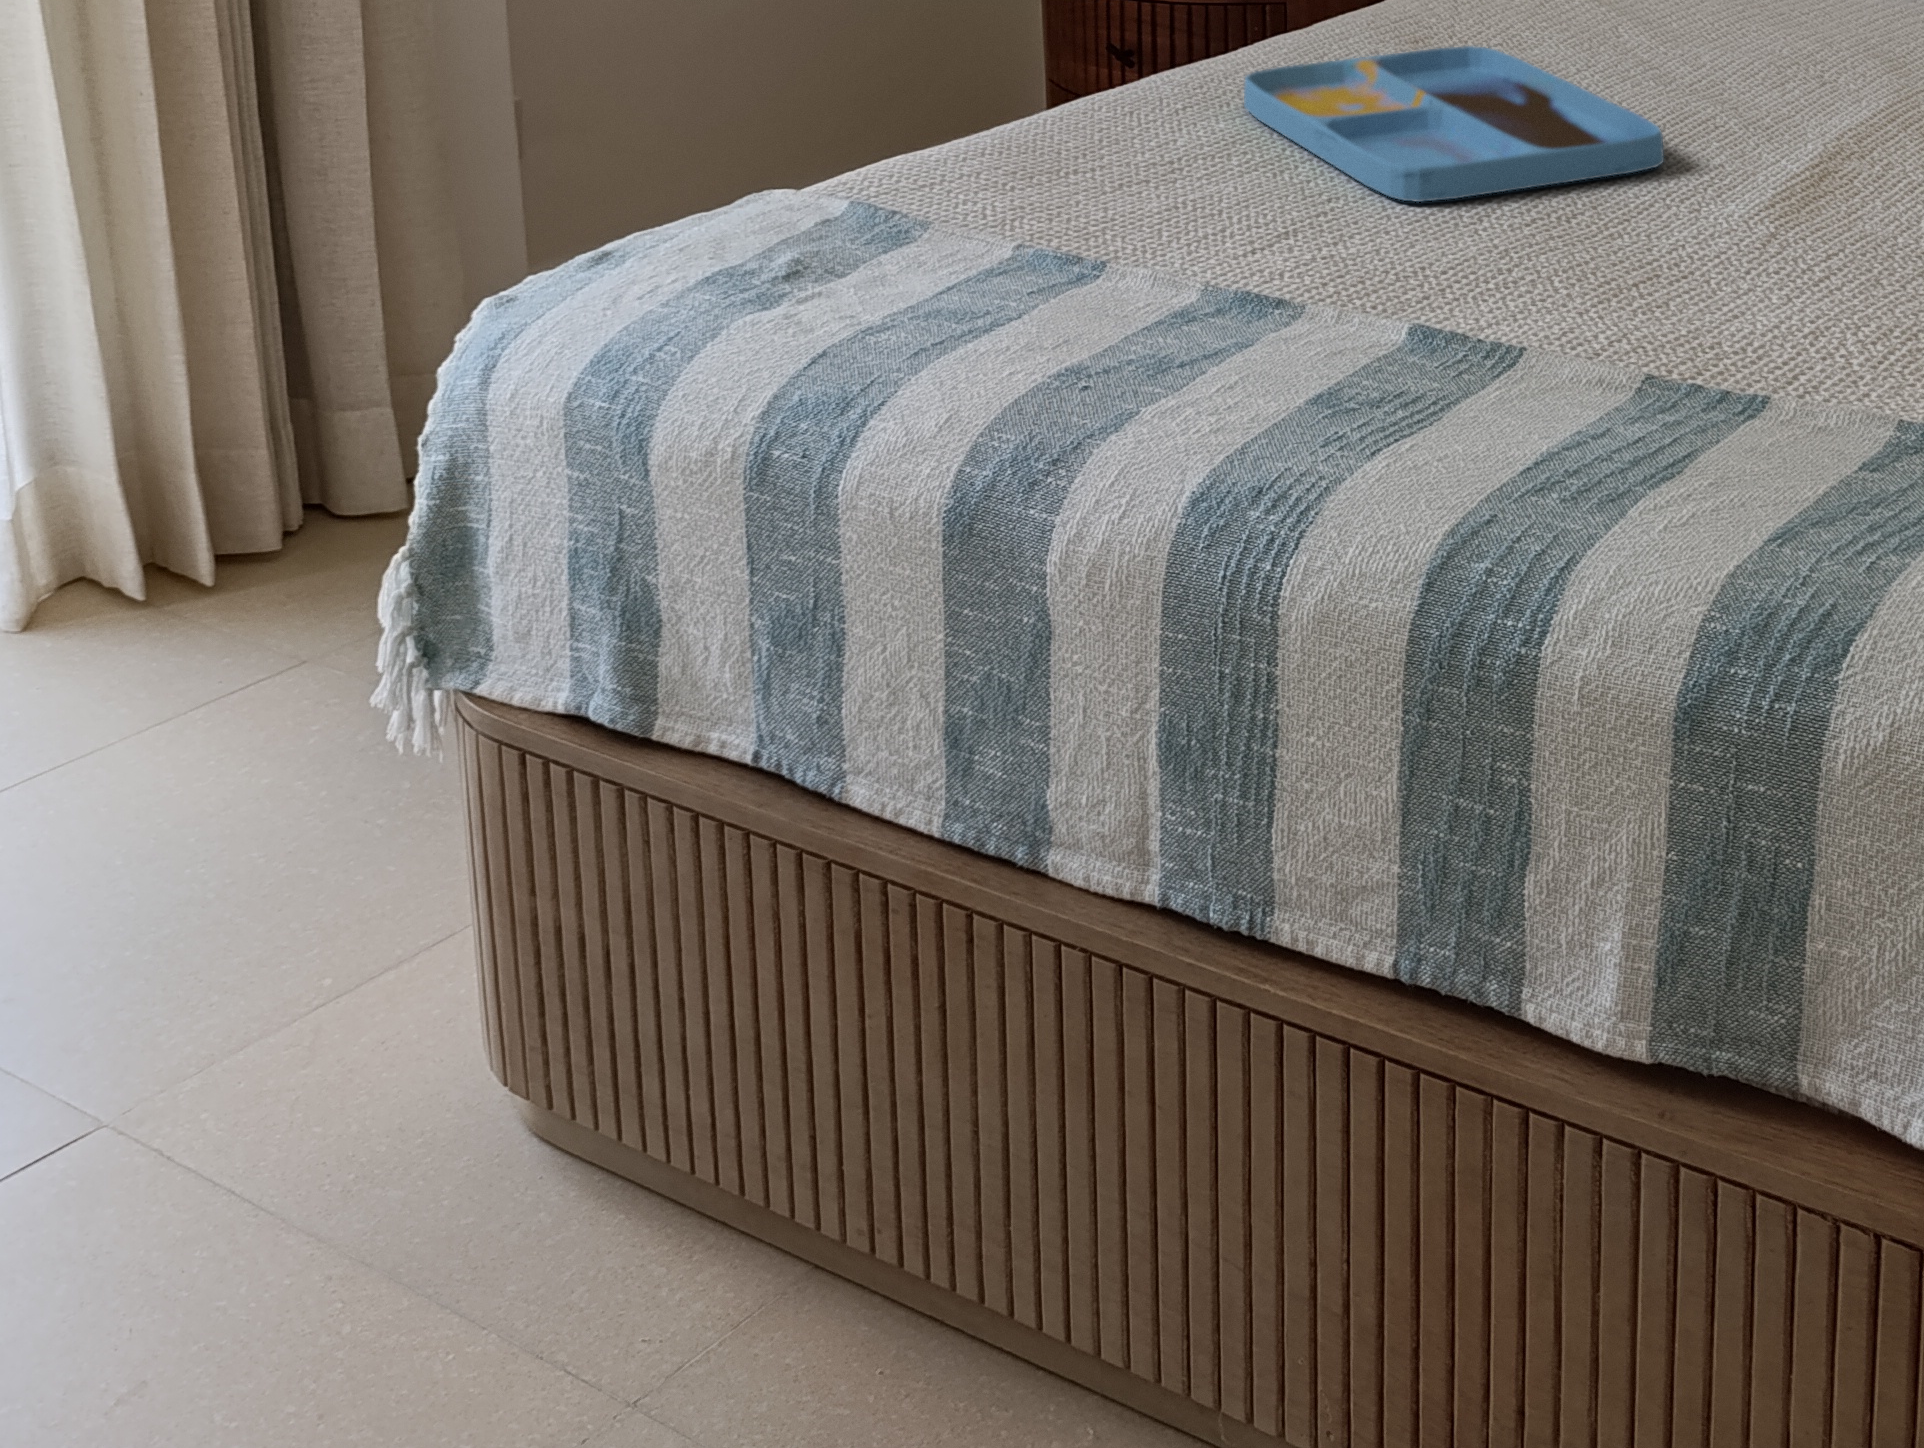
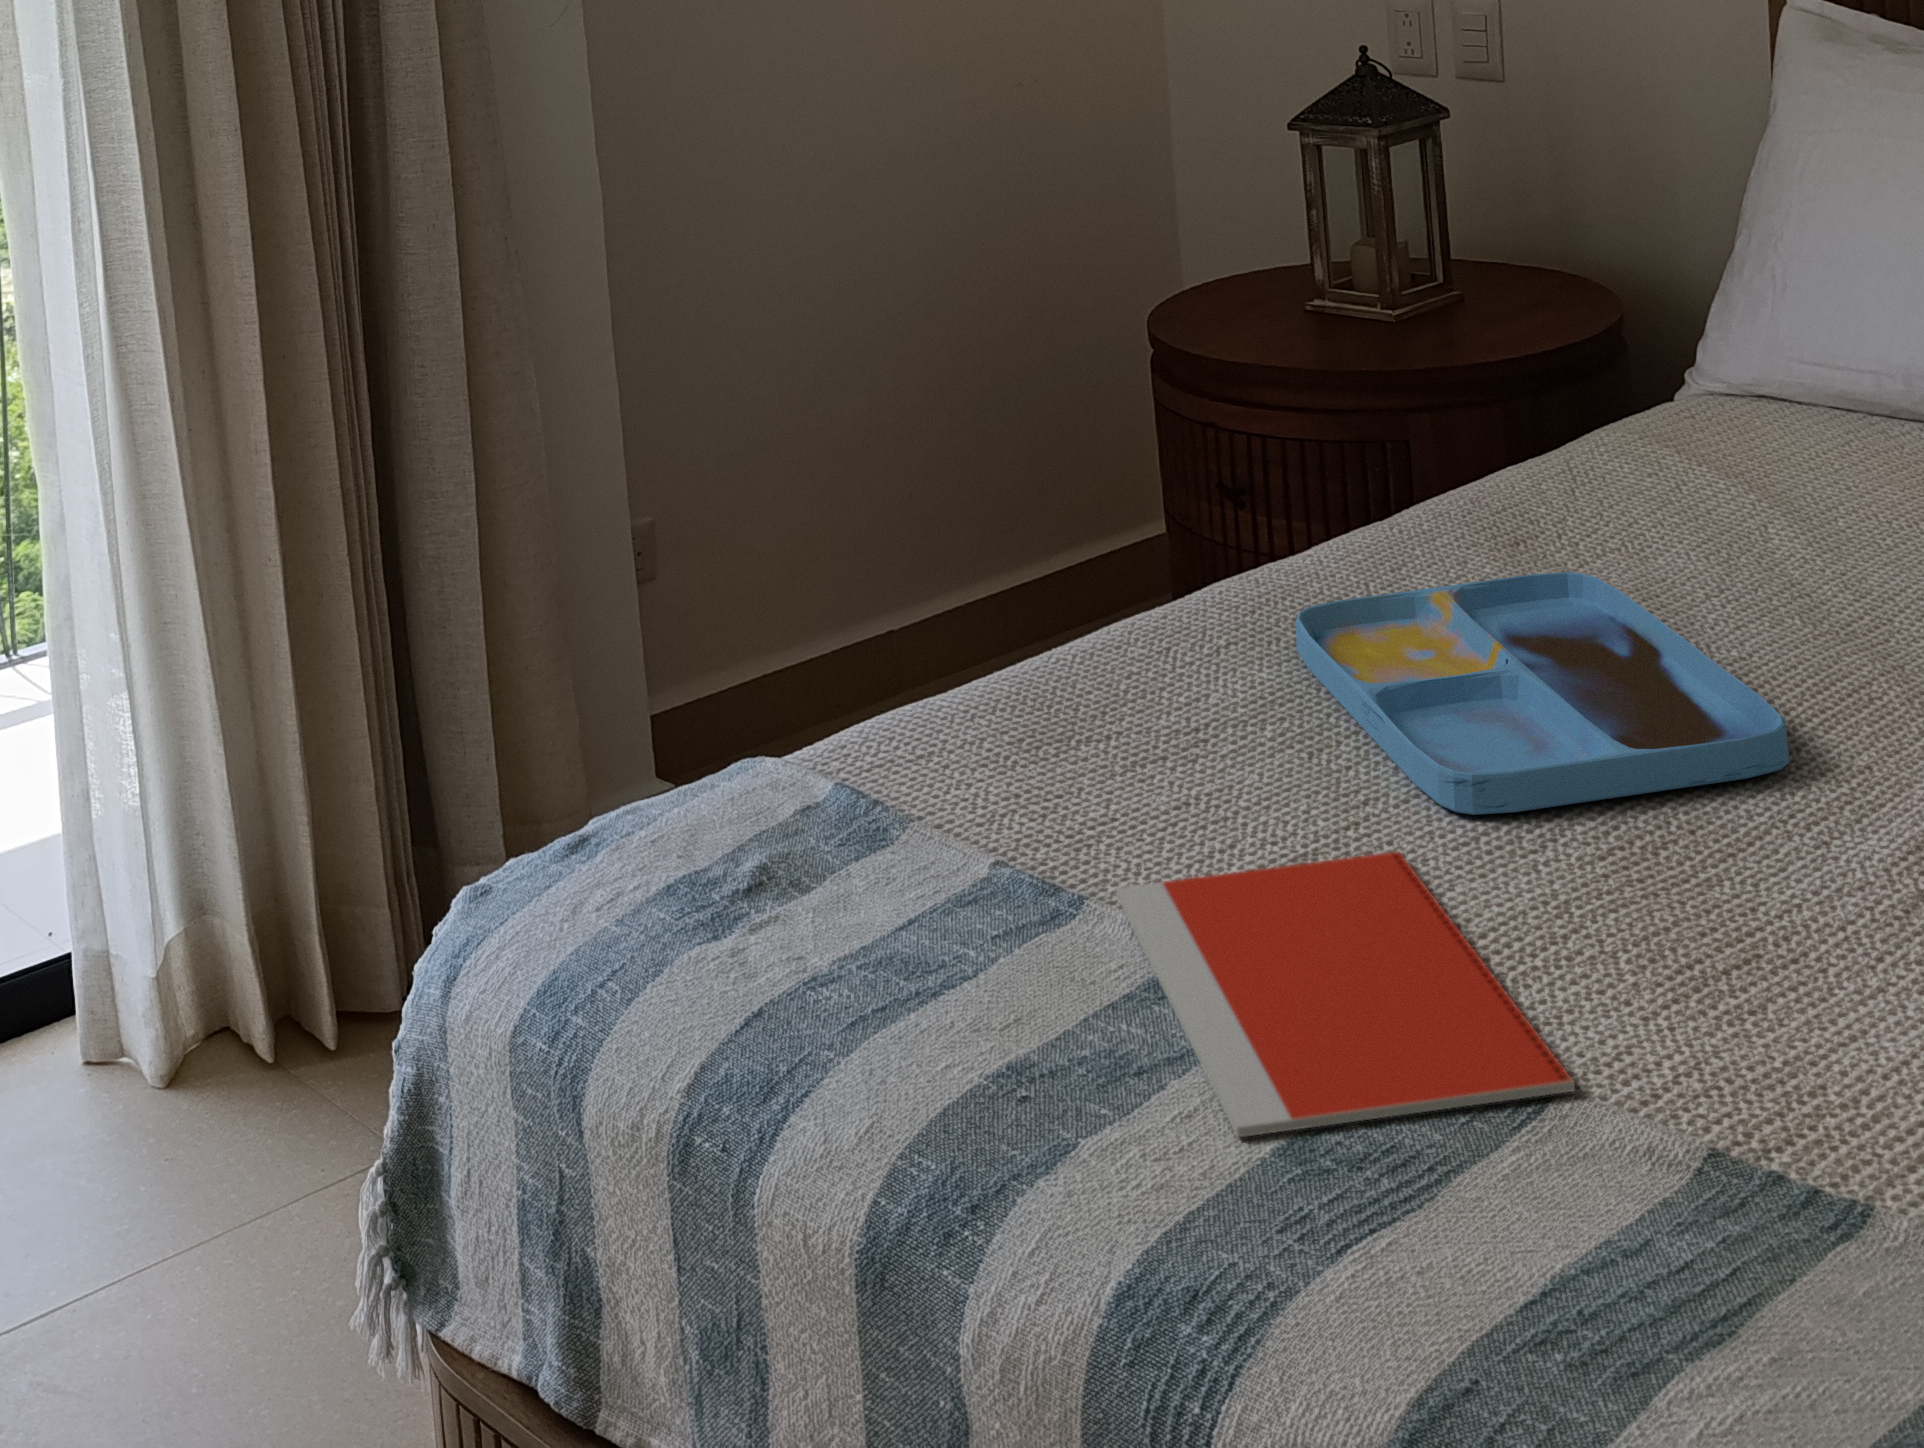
notebook: none [1128,224,1537,396] -> present [1116,851,1575,1137]

